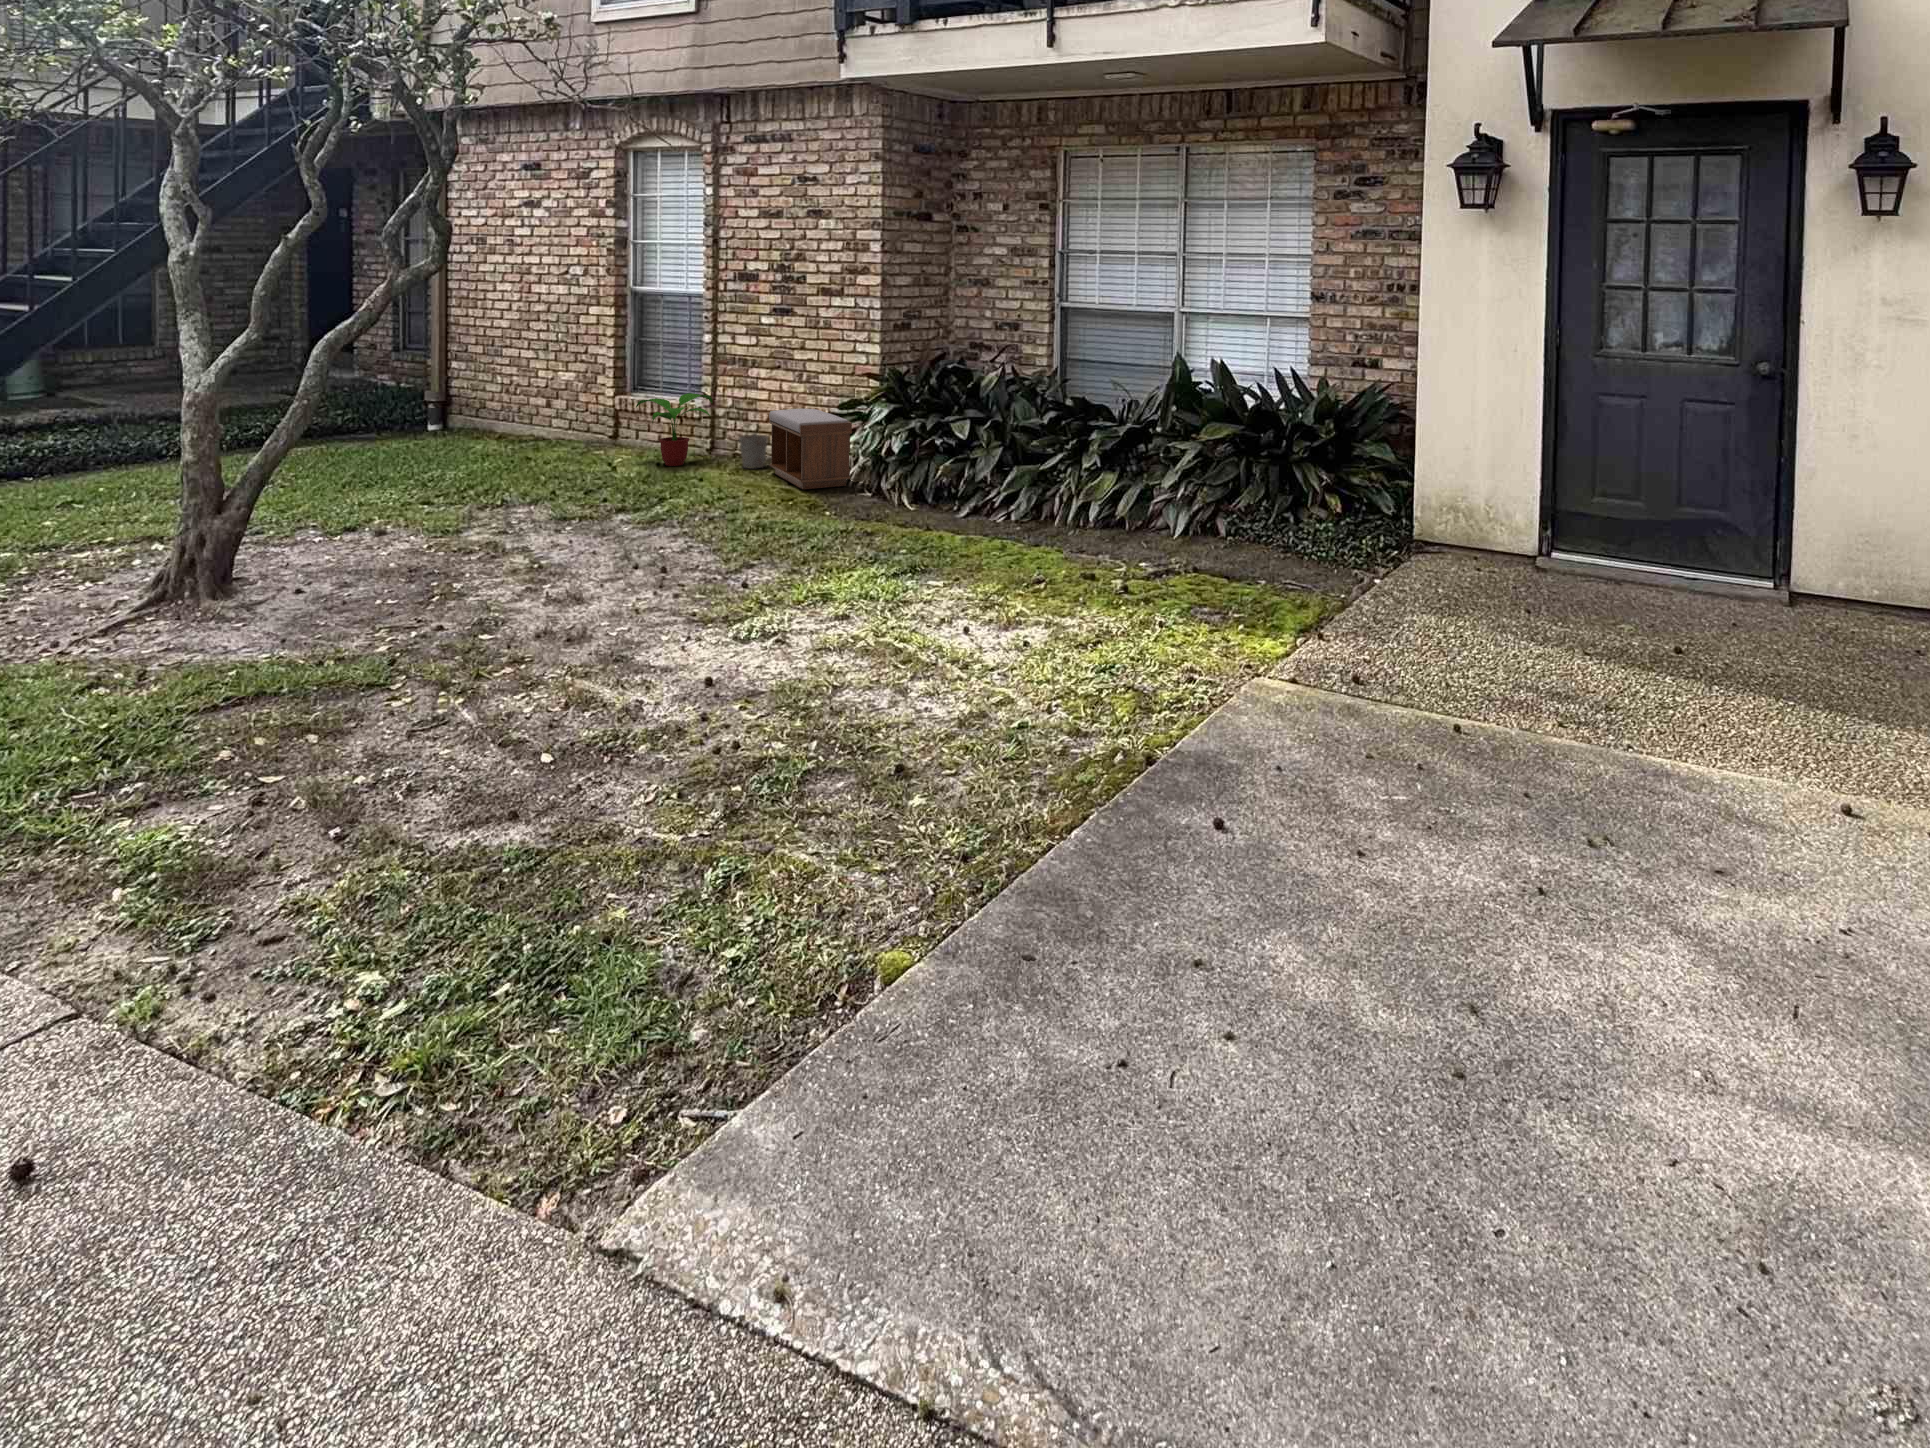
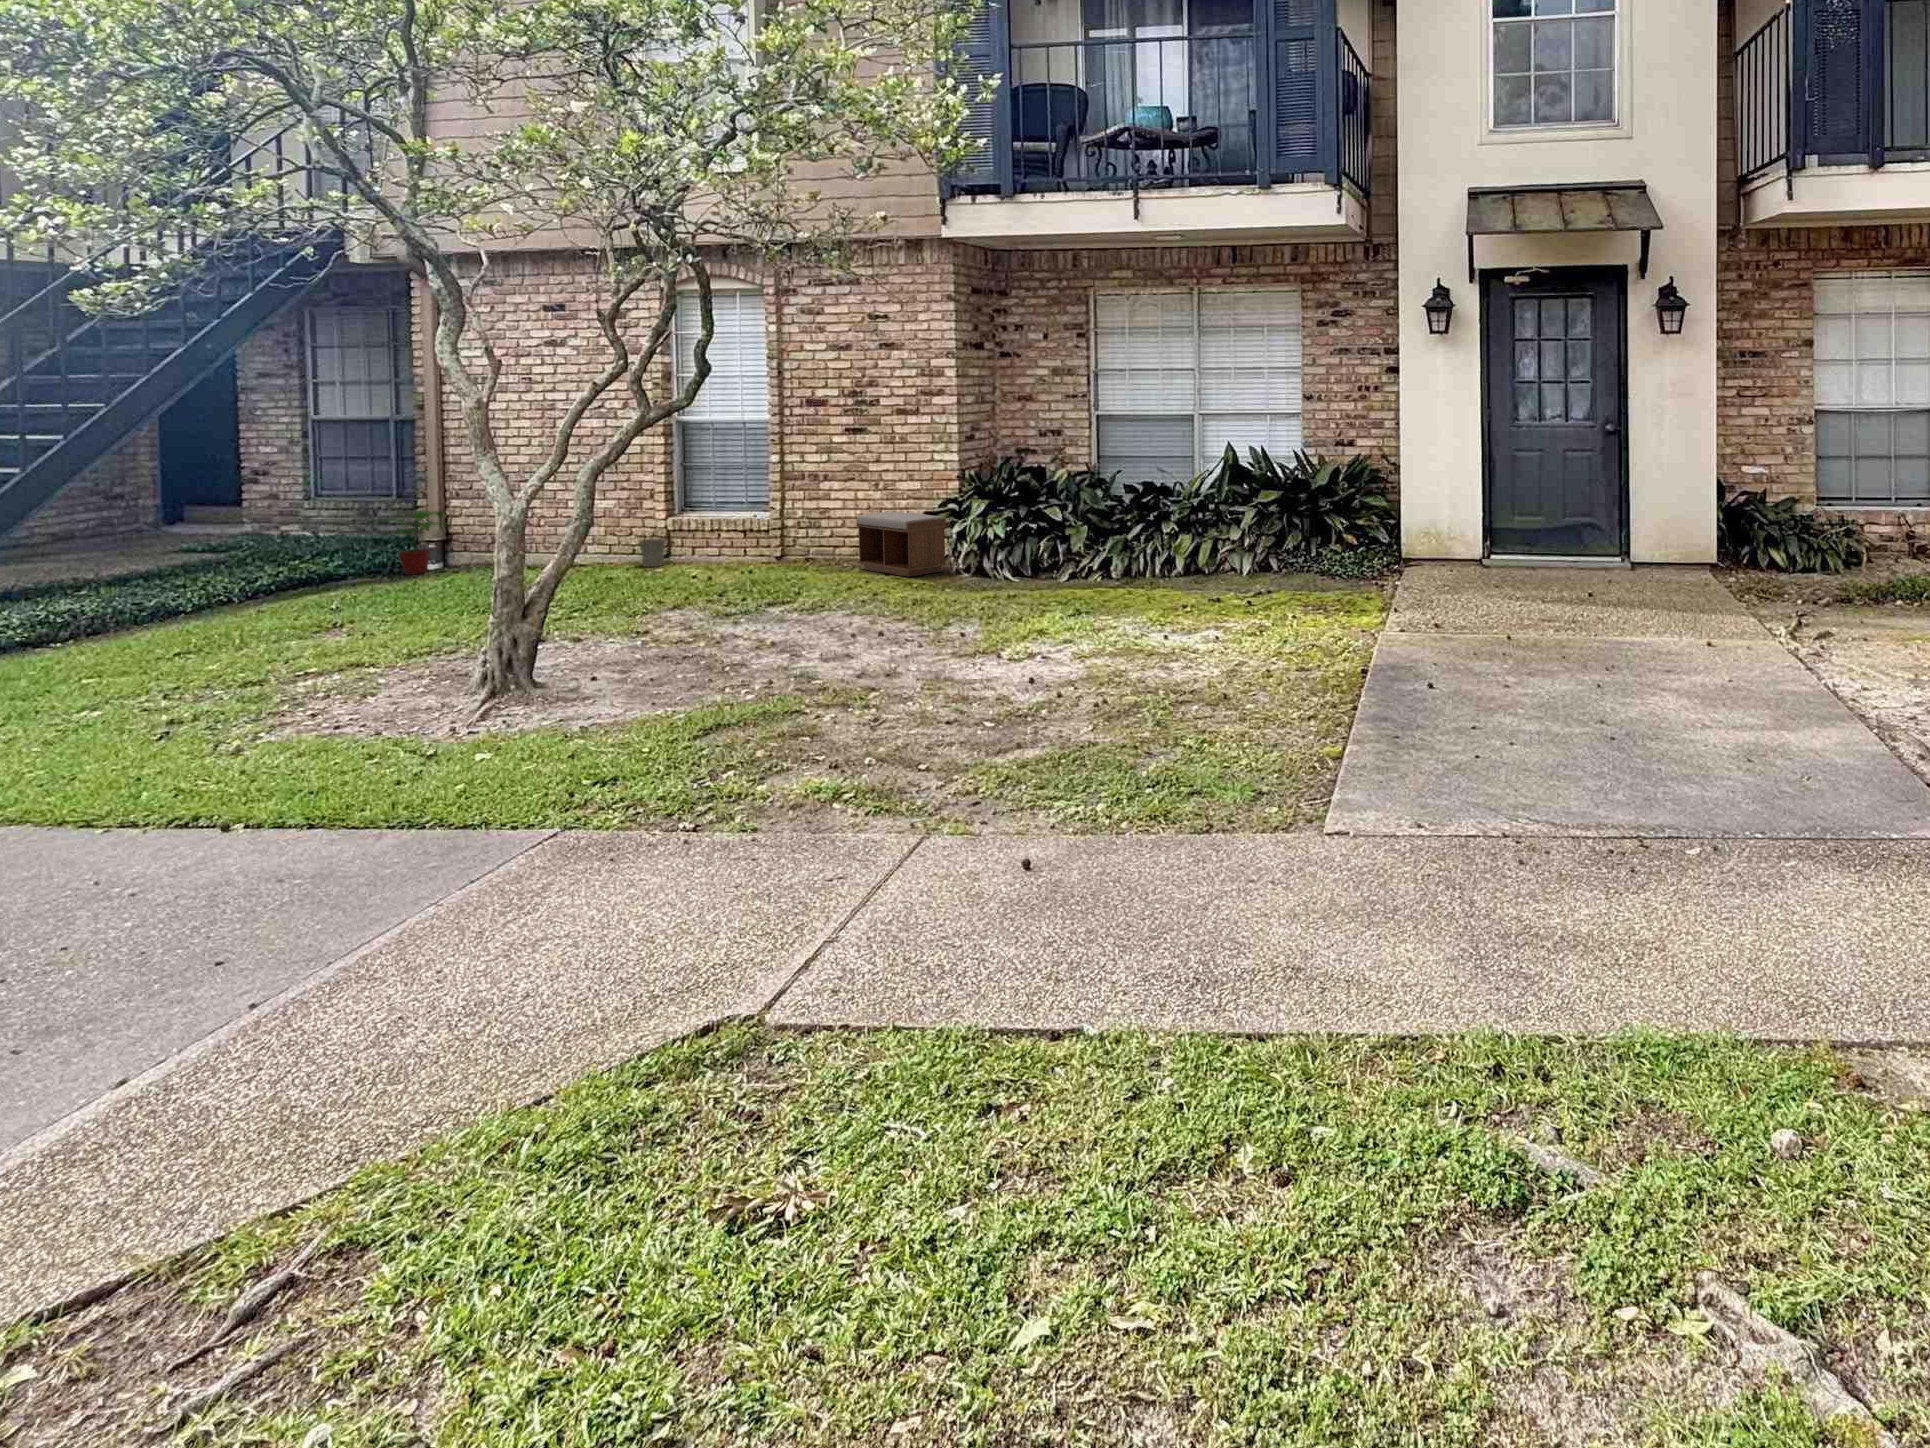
potted plant: present [636,393,712,466] -> present [373,511,443,575]
bucket: present [739,434,768,468] -> present [639,538,666,567]

